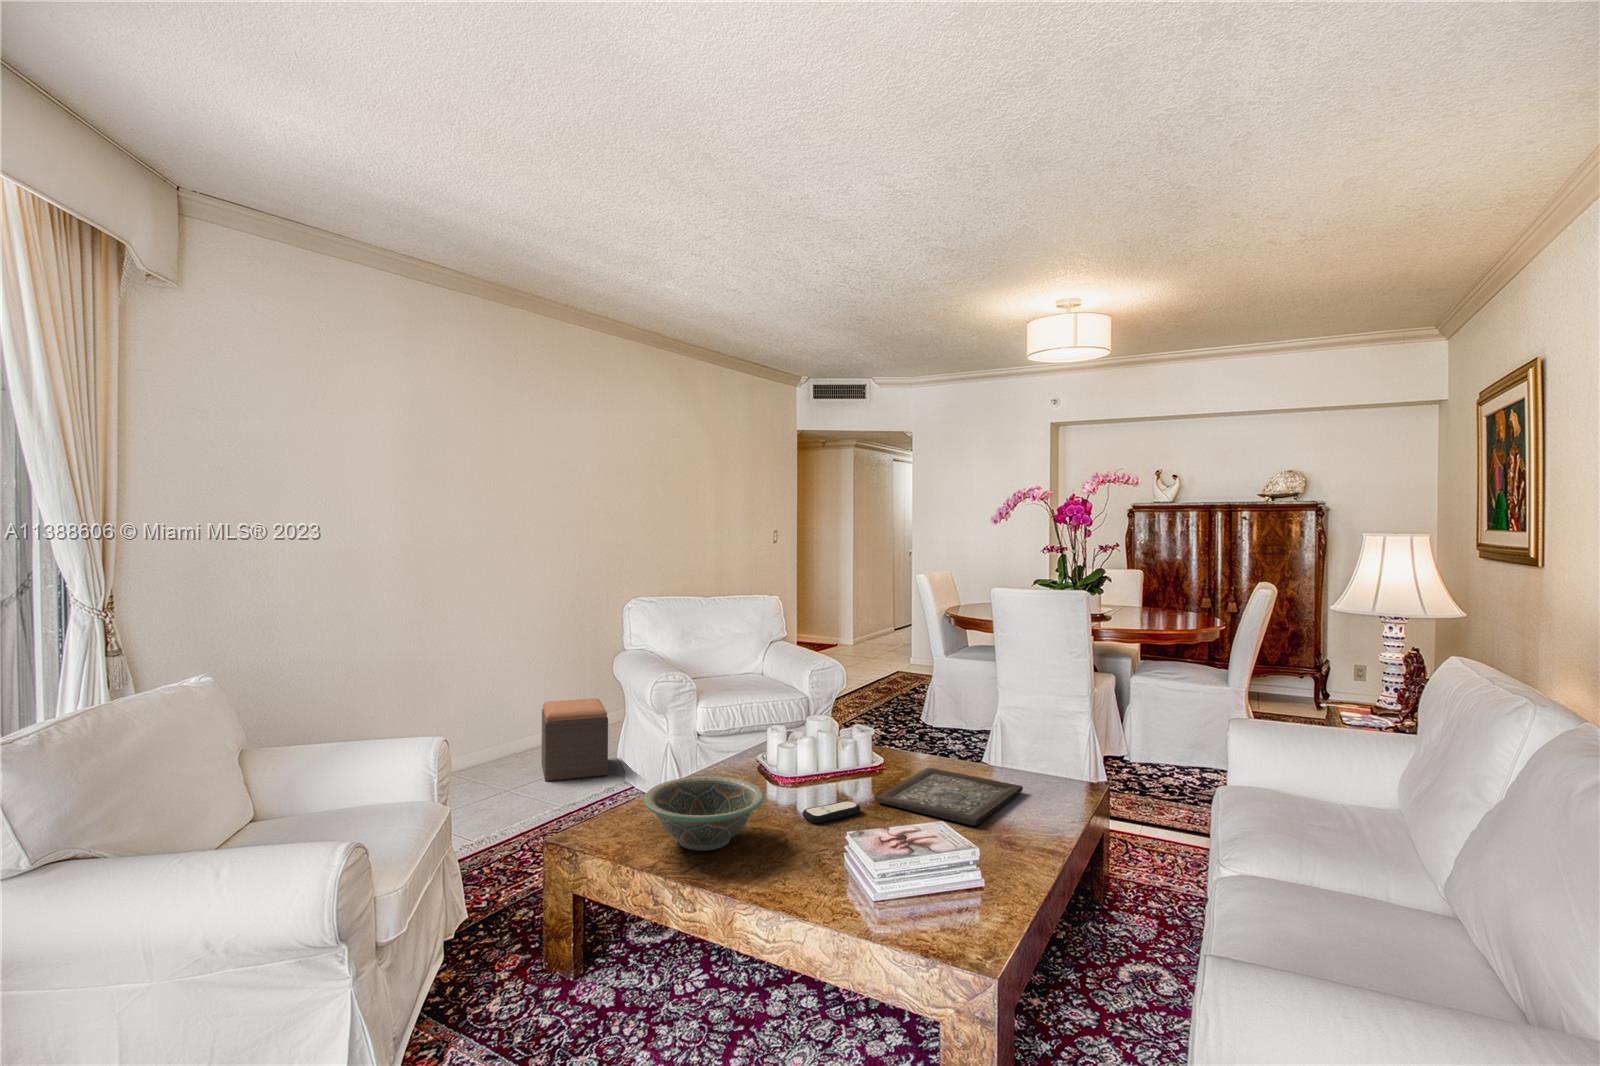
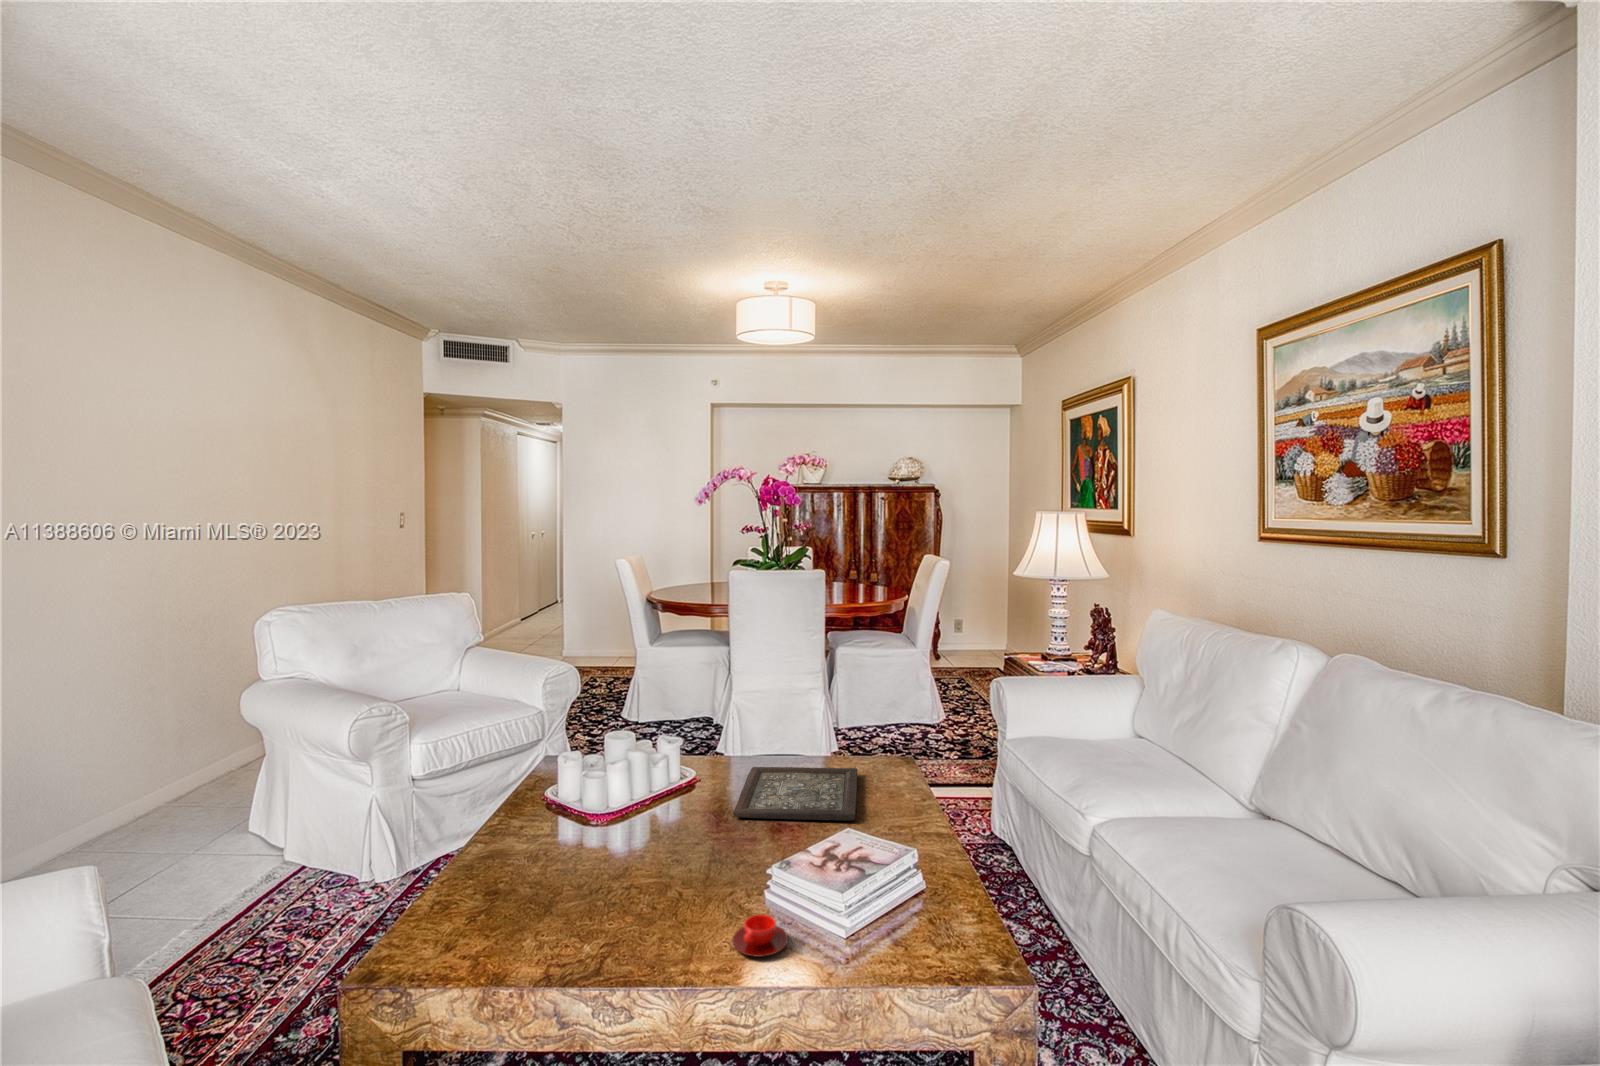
footstool: present [542,698,608,781] -> none [132,755,260,888]
decorative bowl: present [644,776,765,851] -> none [497,828,661,937]
remote control: present [802,801,860,823] -> none [671,823,729,859]
teacup: none [783,865,829,896] -> present [732,915,788,957]

